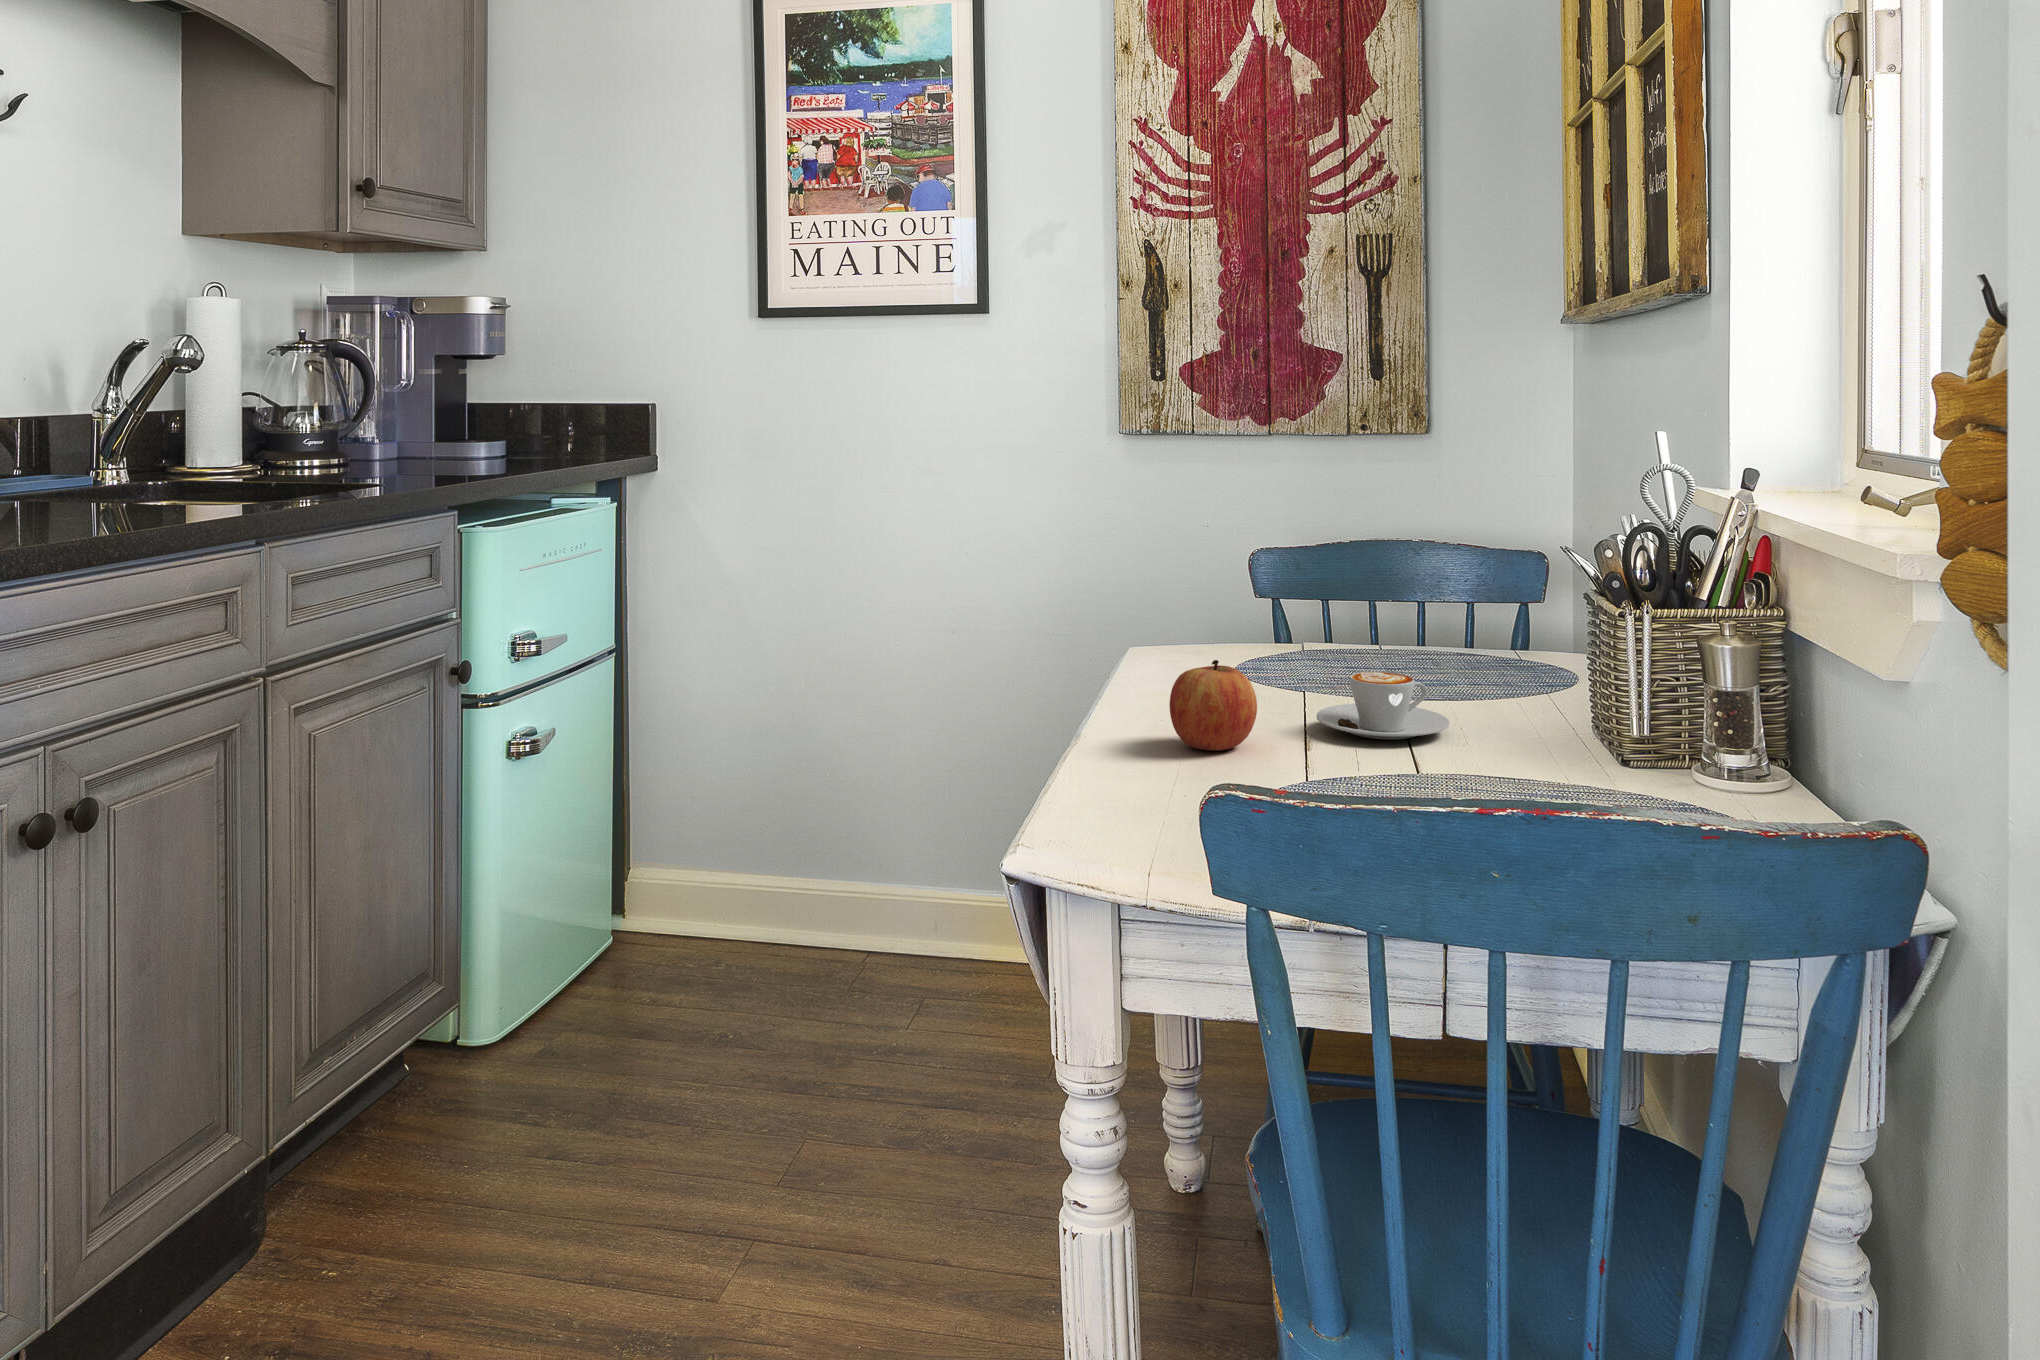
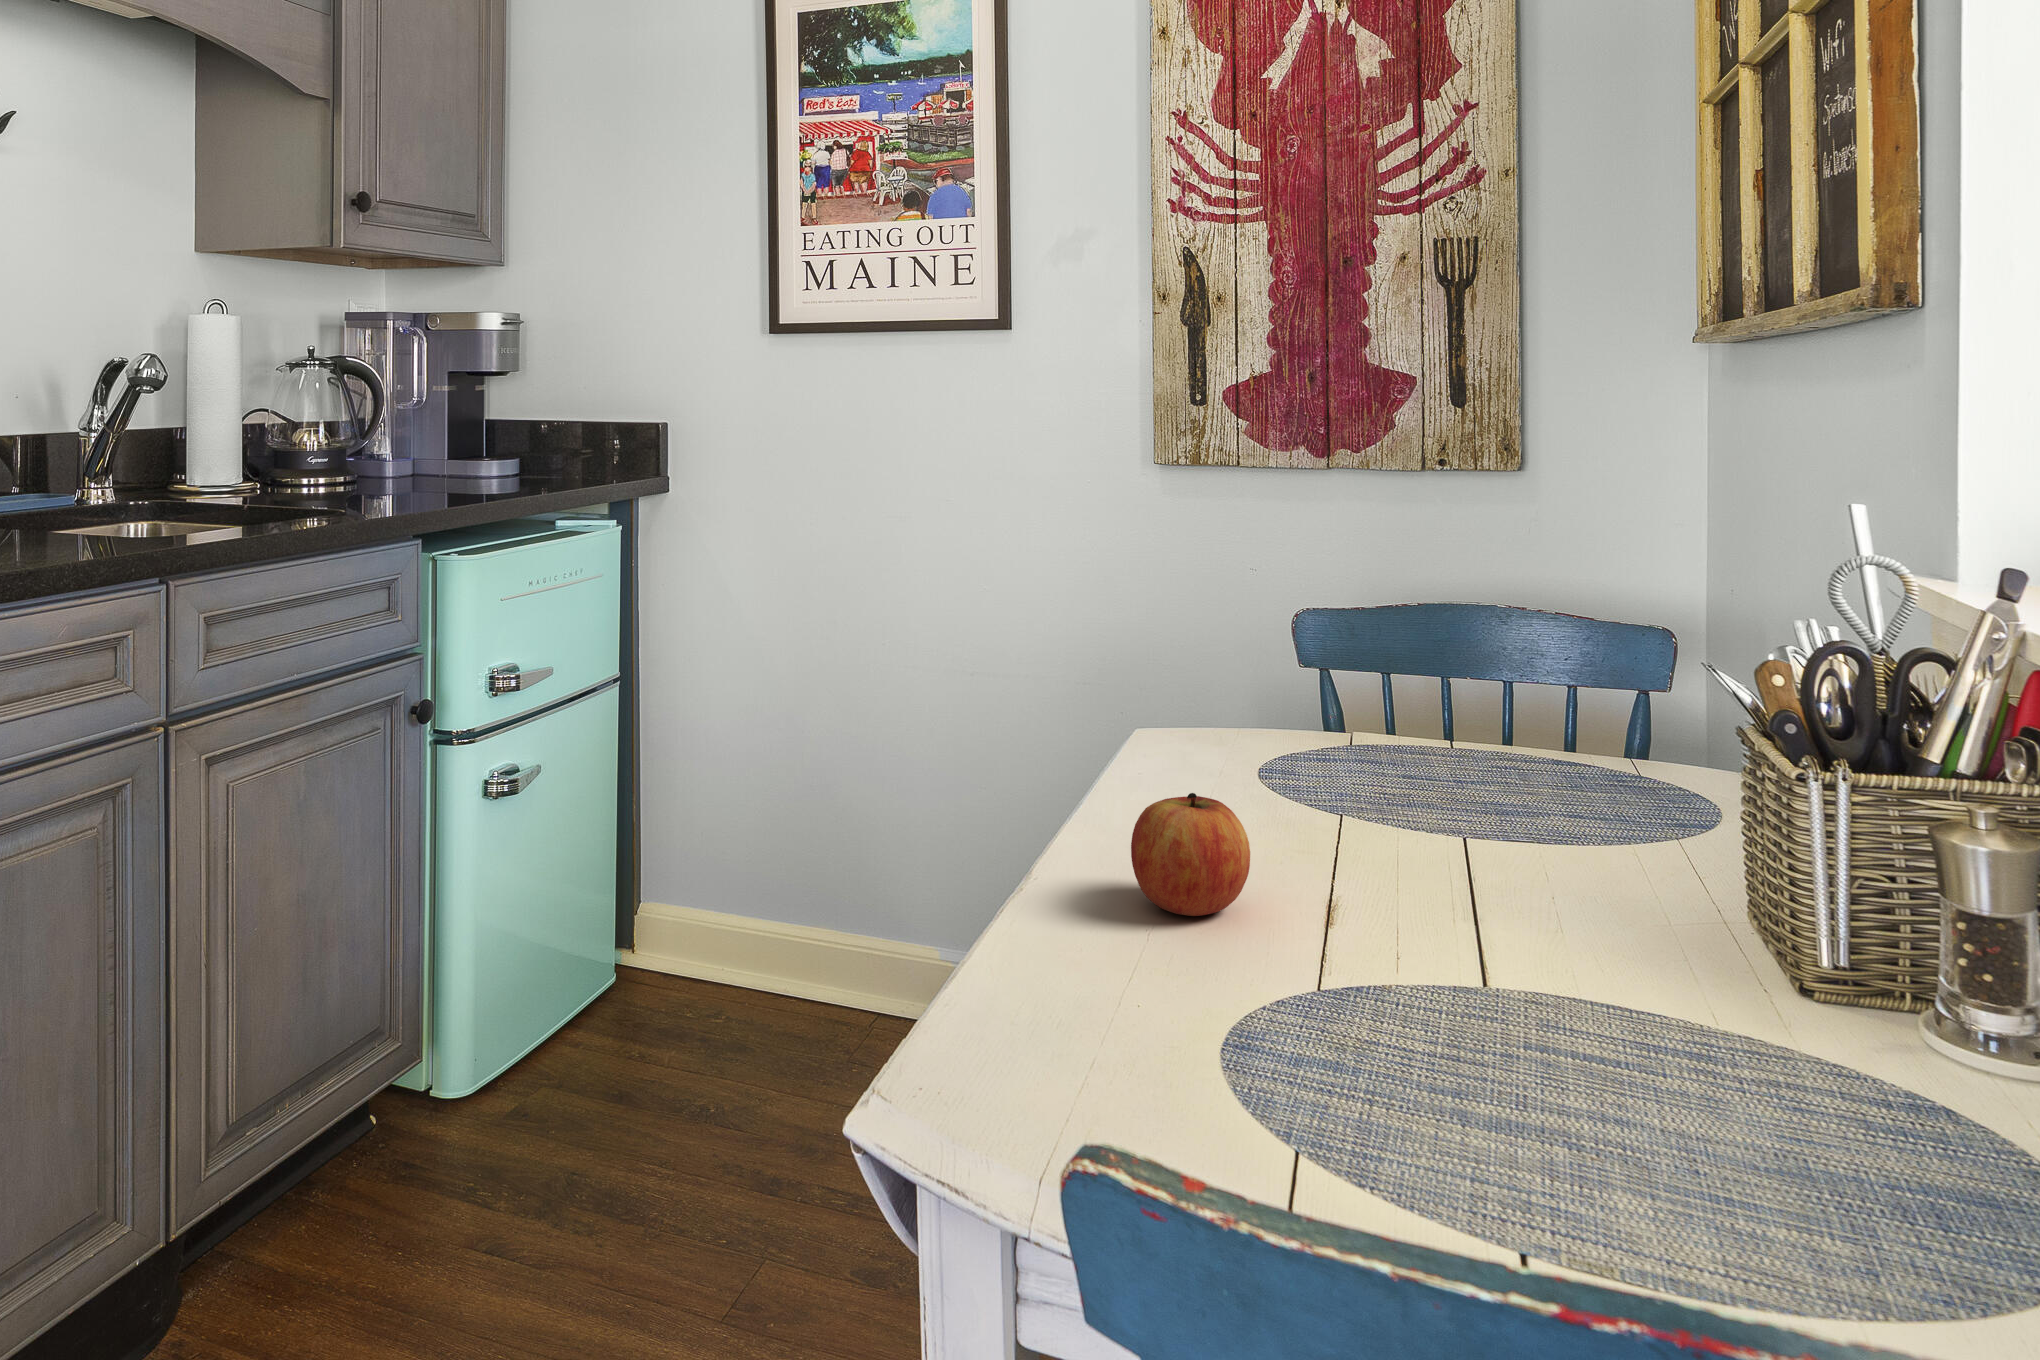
coffee cup: present [1316,672,1450,739] -> none [1340,811,1529,916]

